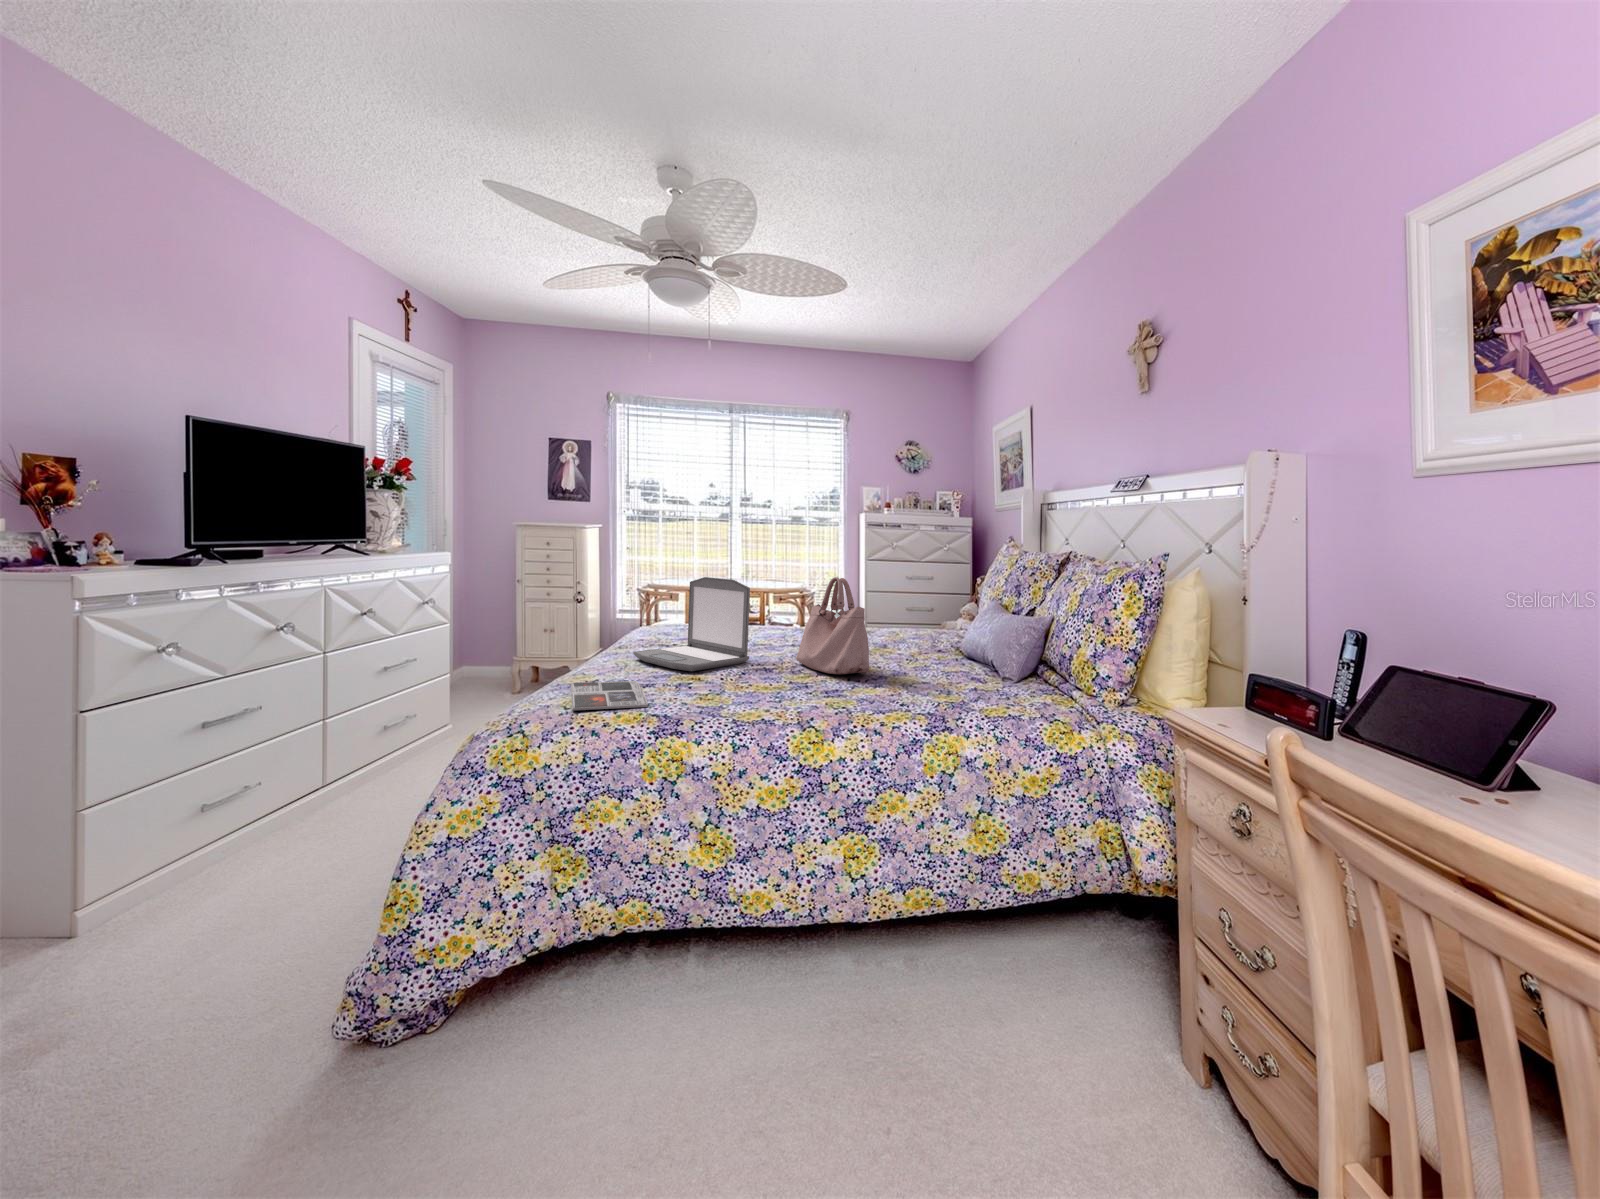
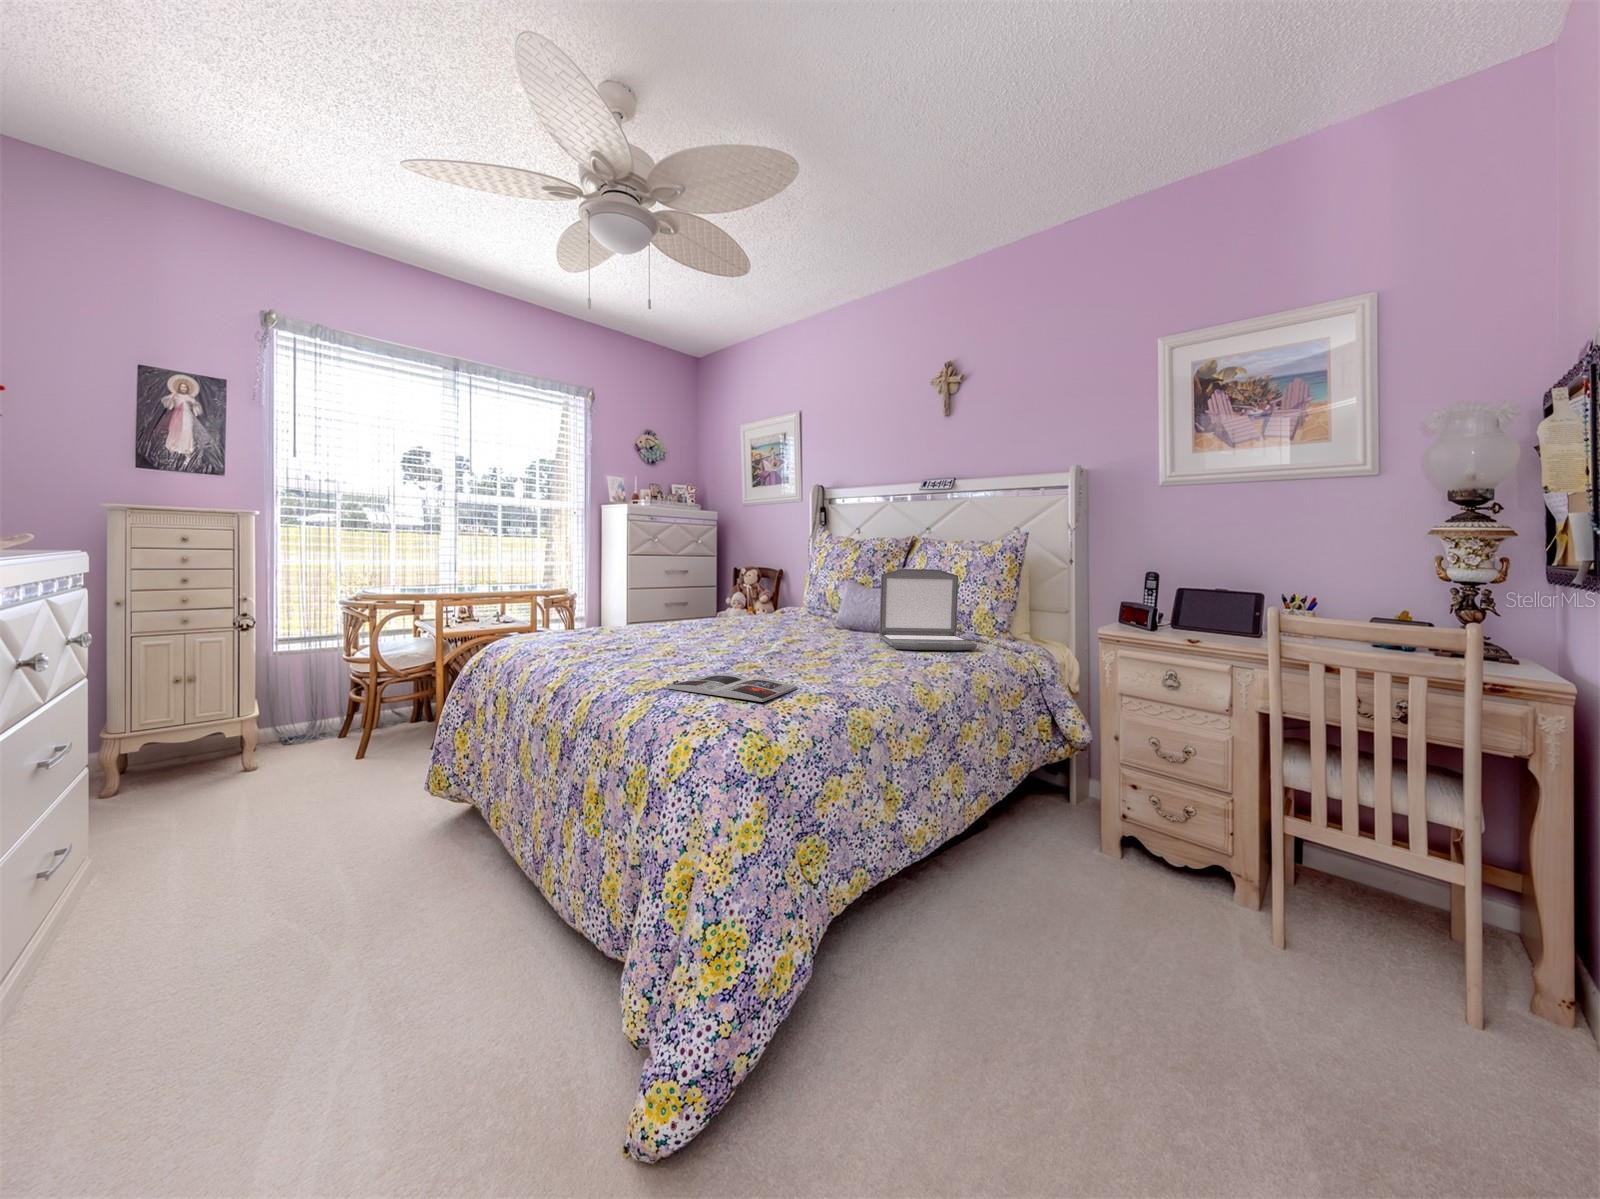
laptop: present [633,577,750,671] -> present [879,569,977,650]
handbag: present [796,577,869,674] -> none [762,561,850,646]

